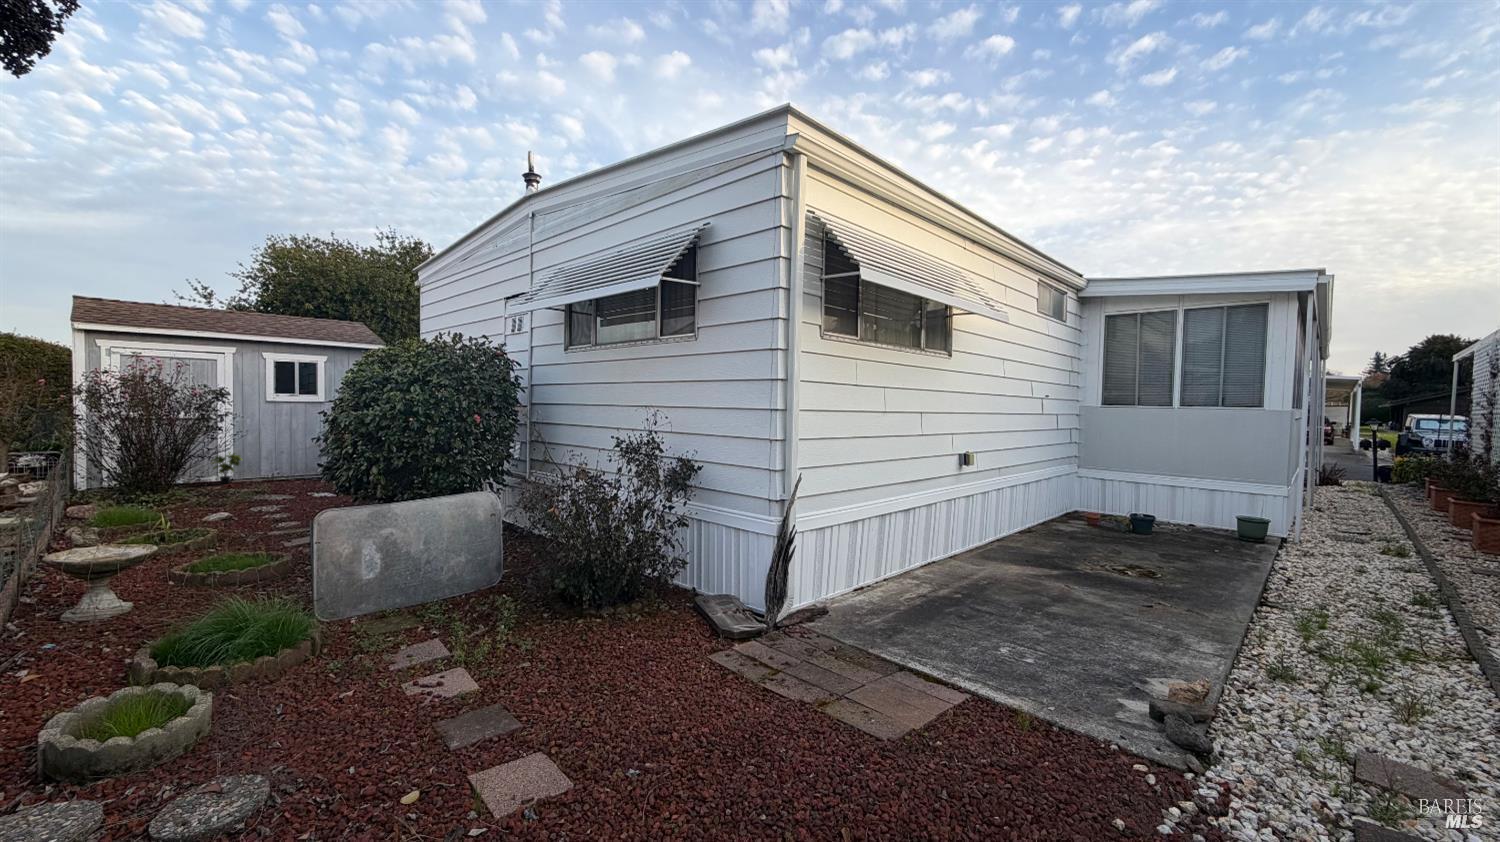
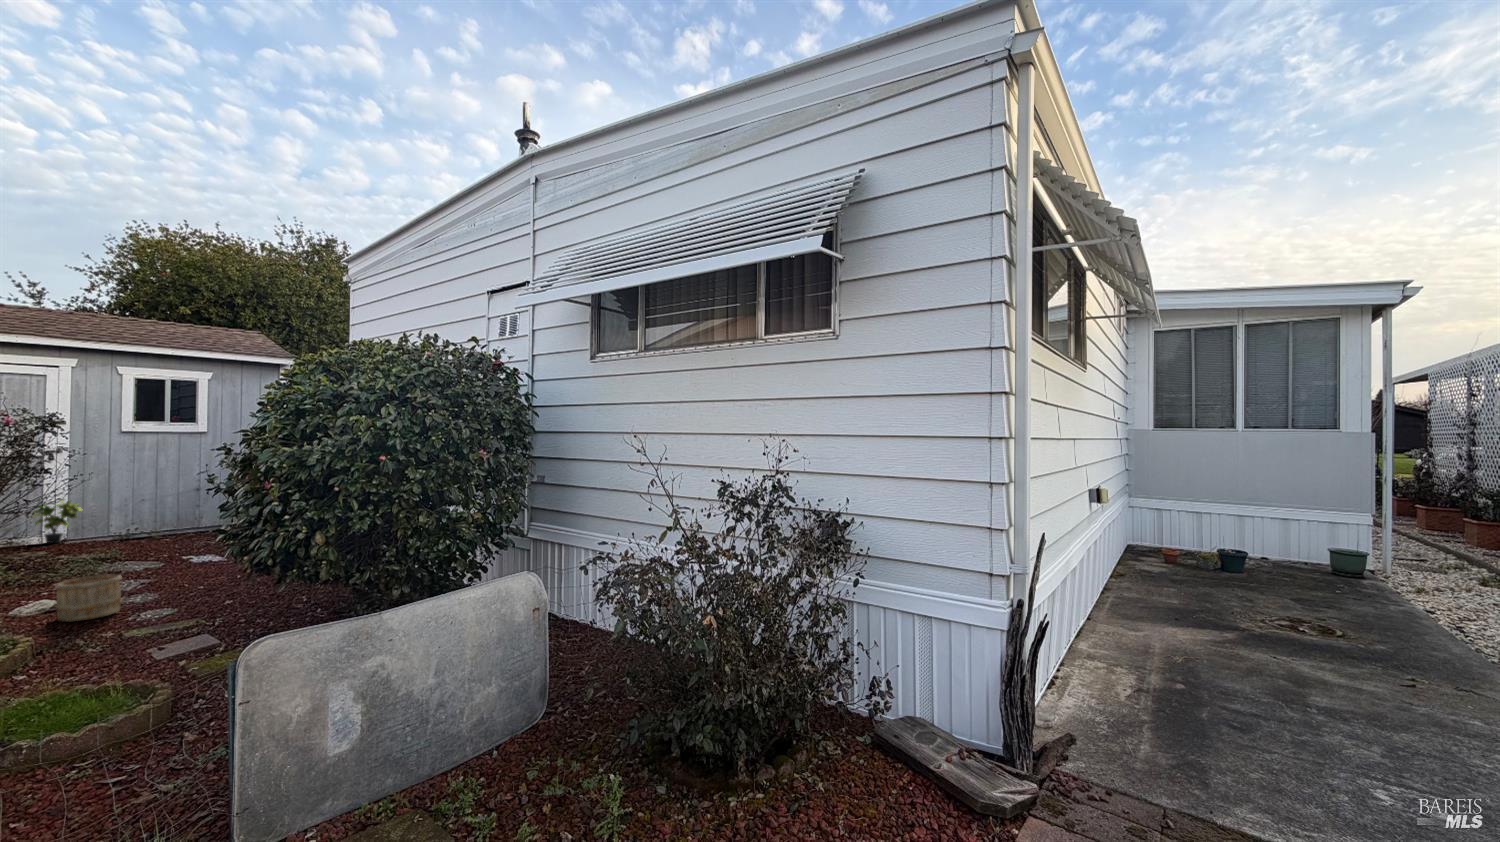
wooden bucket: none [228,498,268,526] -> present [55,574,122,622]

